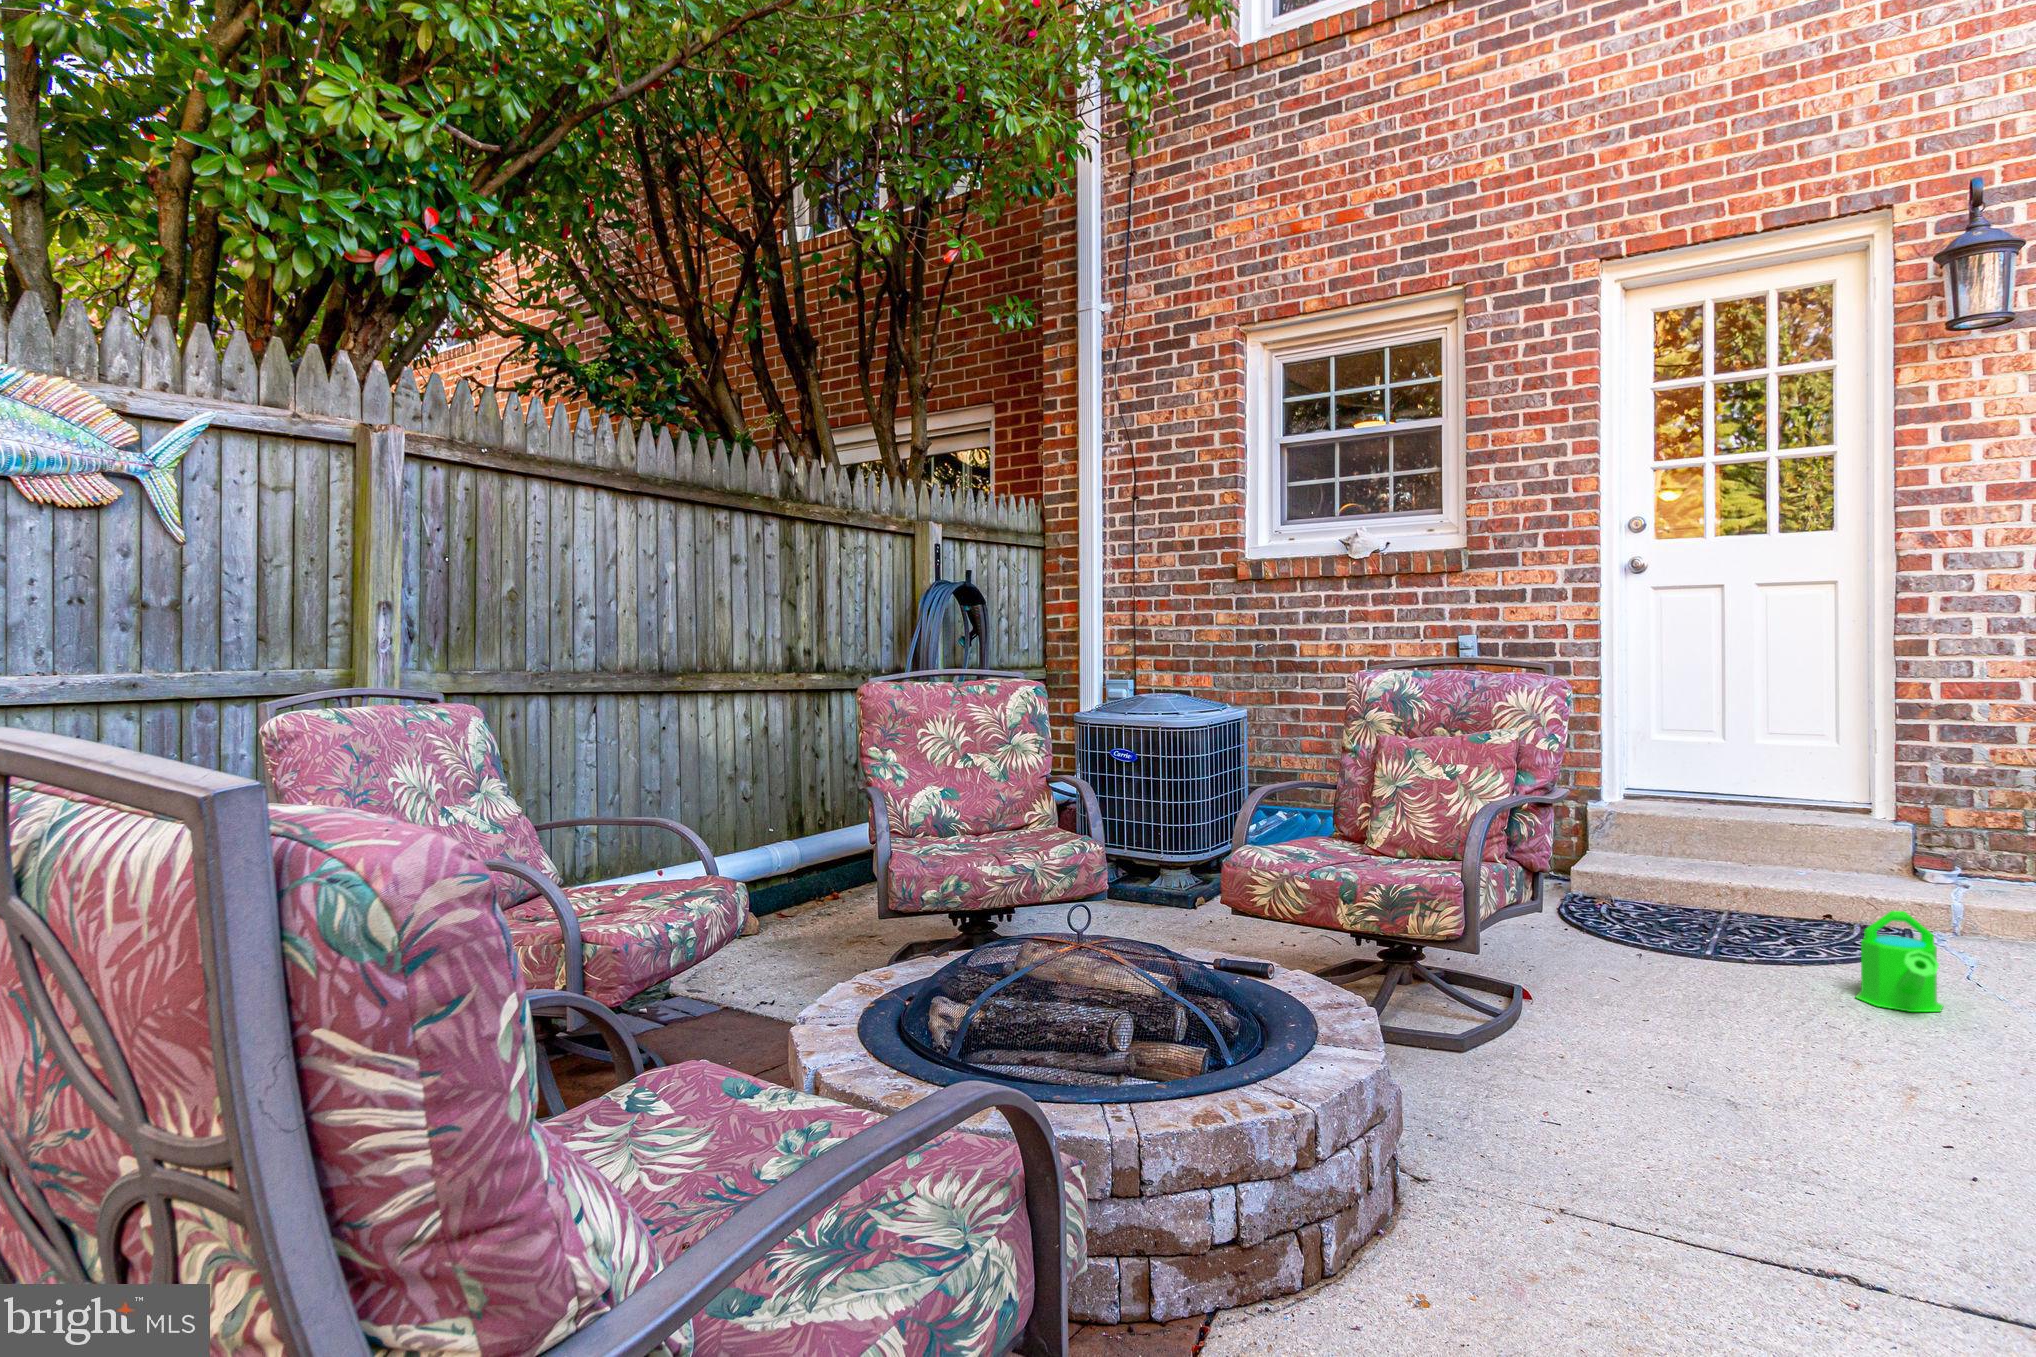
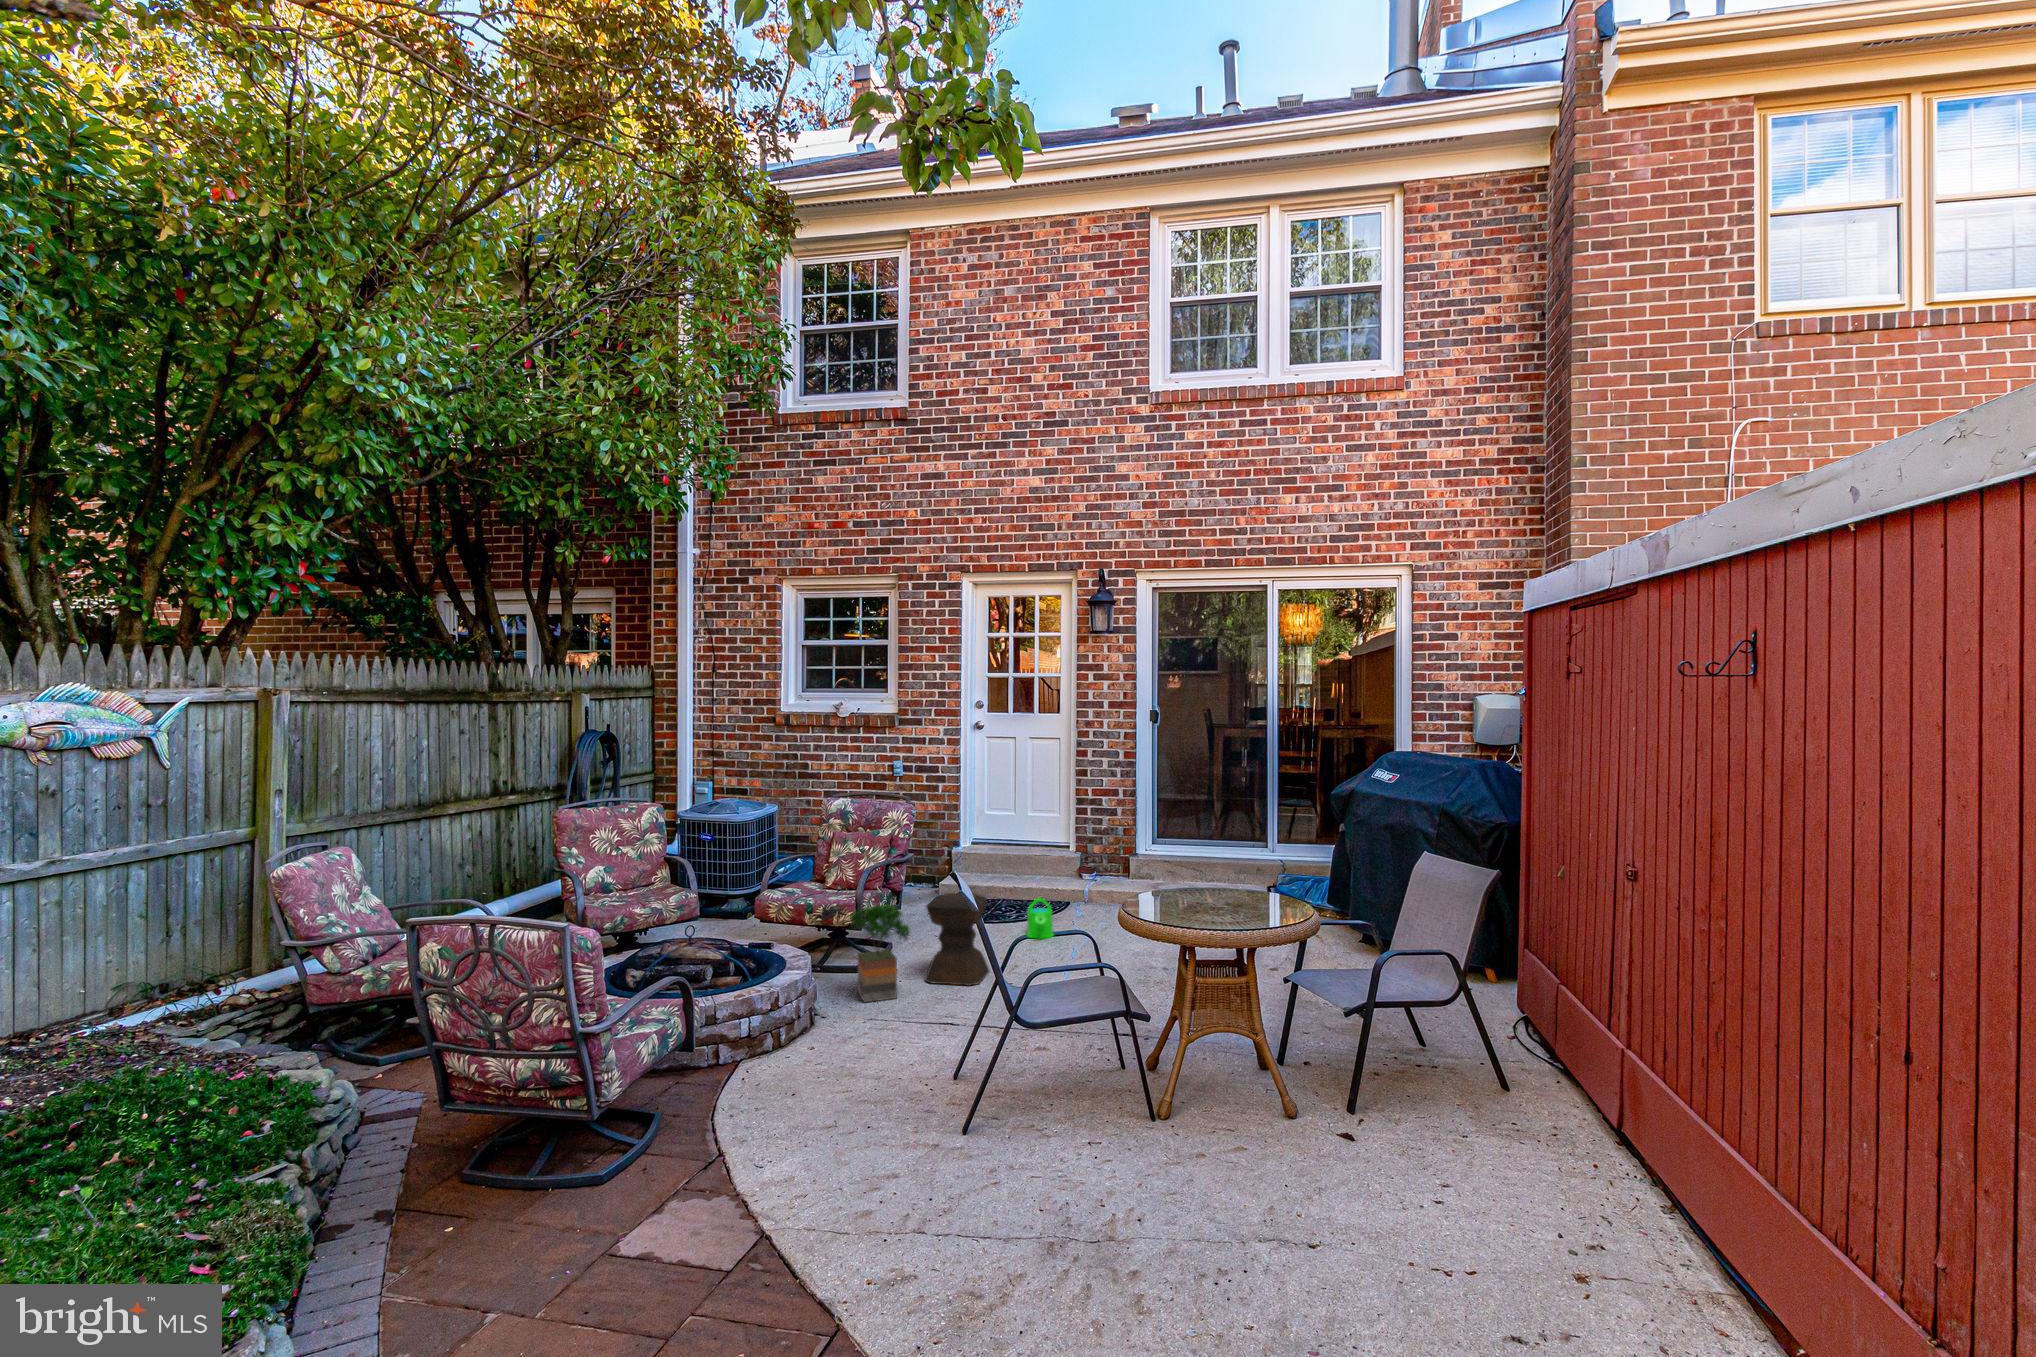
stool: none [1660,878,1844,1135] -> present [925,893,989,986]
potted tree: none [1460,887,1658,1145] -> present [849,904,910,1002]

